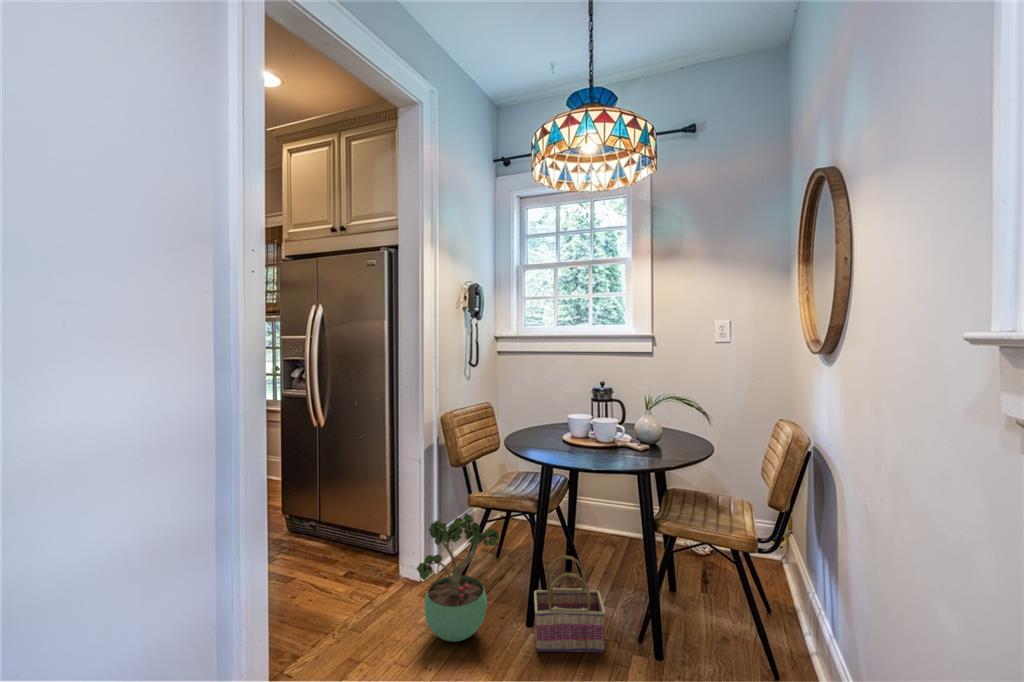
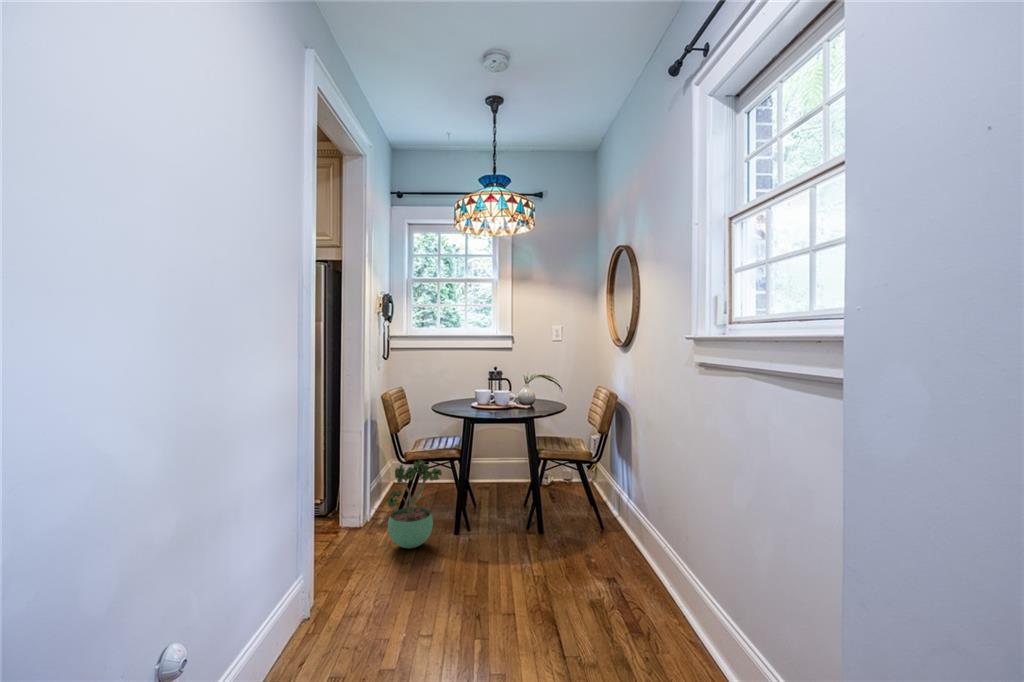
basket: present [534,555,605,652] -> none [462,482,511,542]

